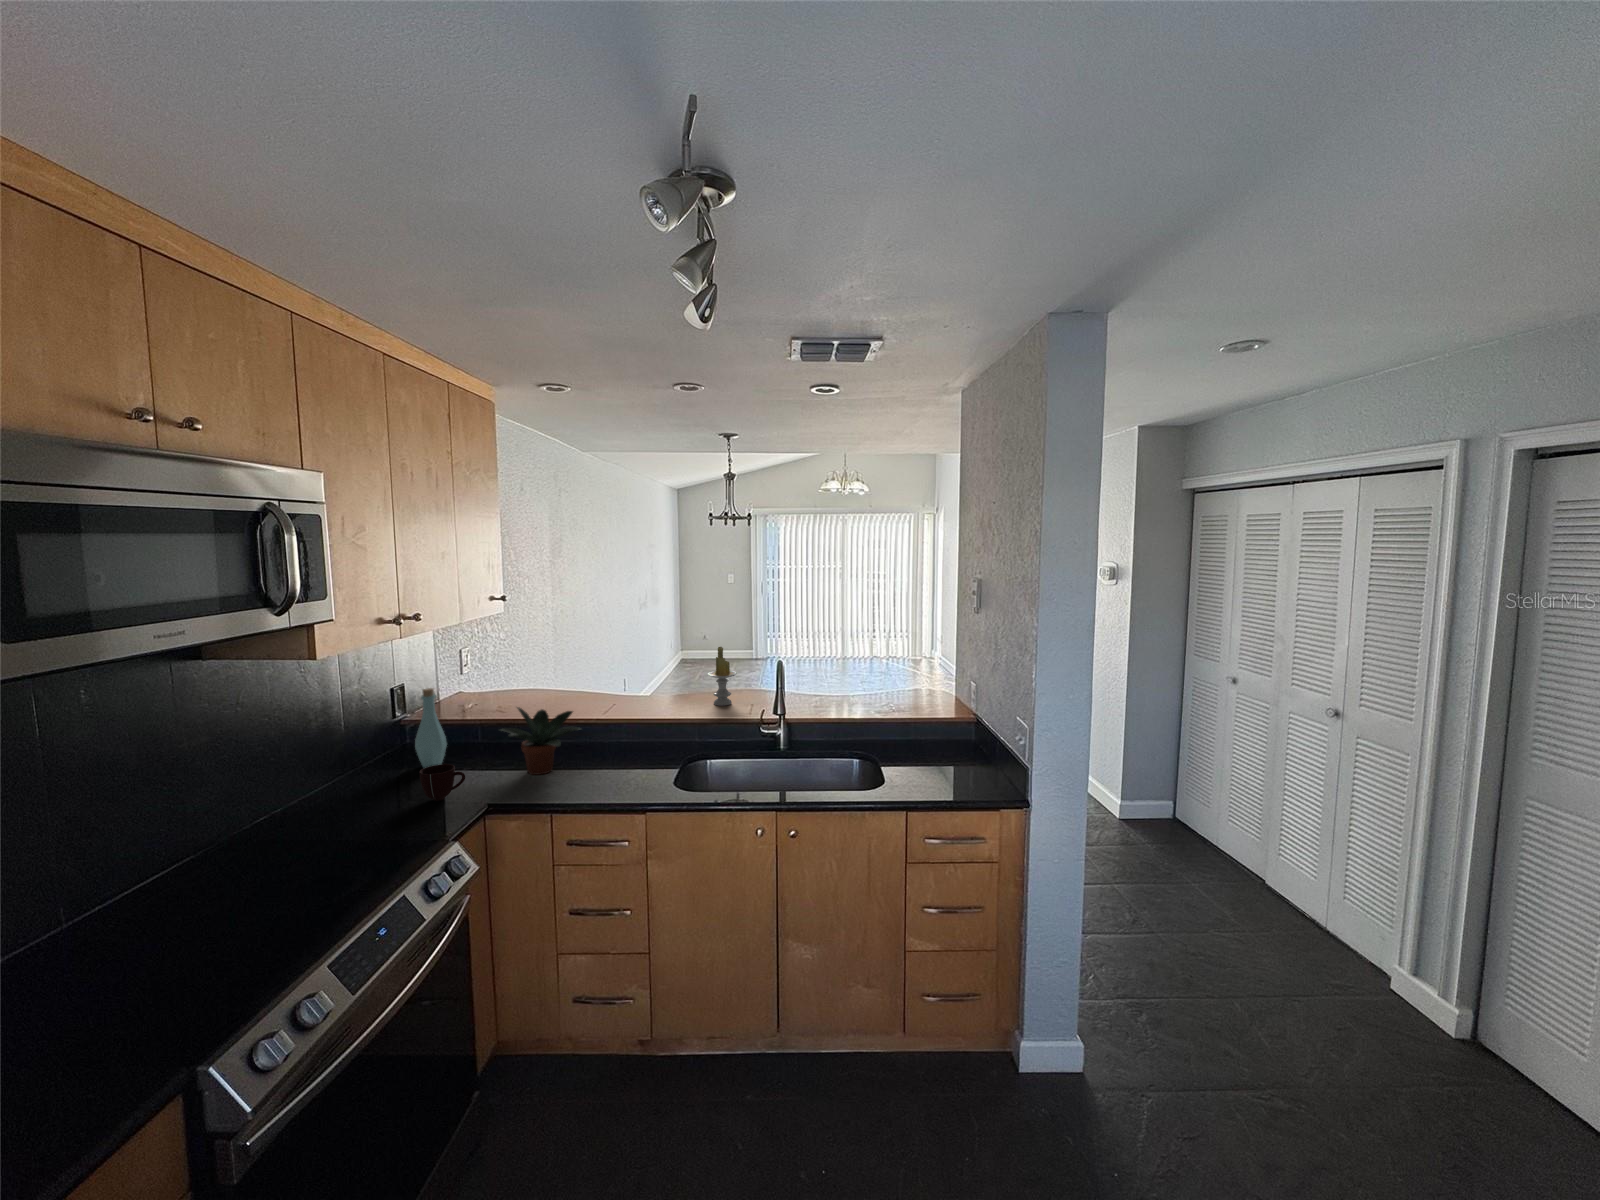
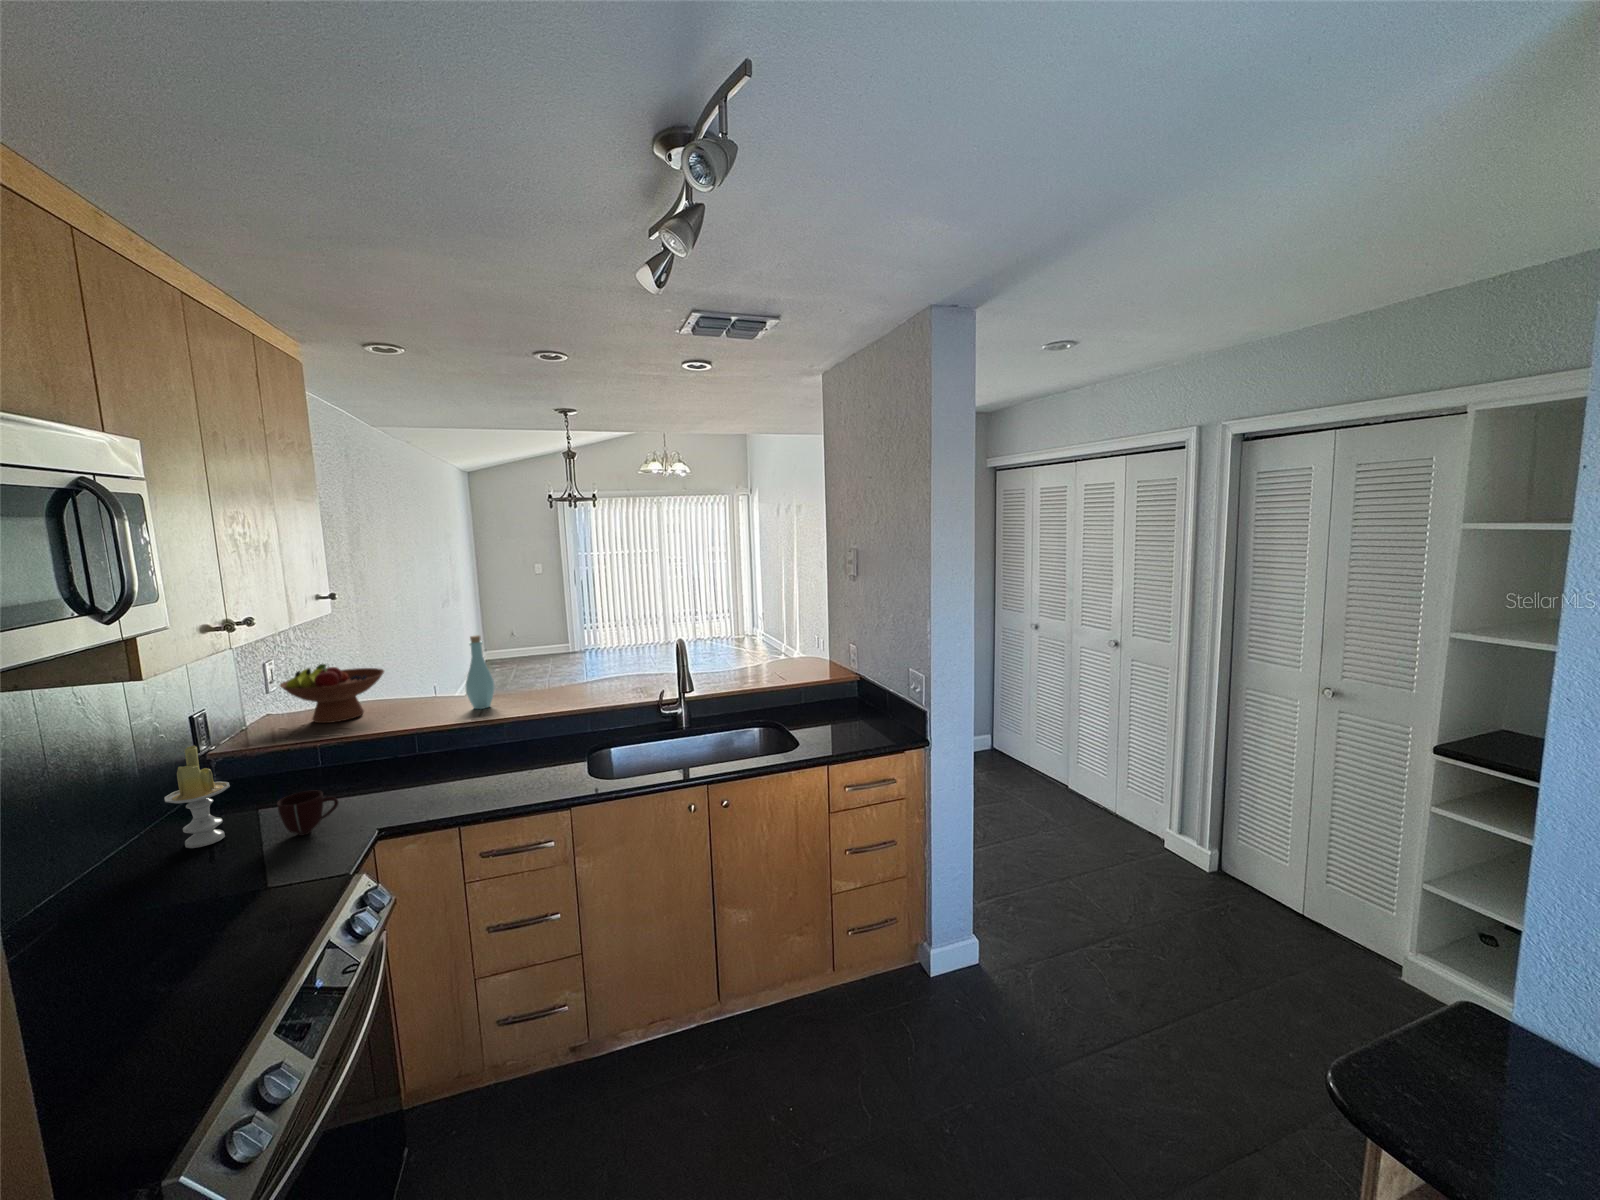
candle: present [708,647,737,706] -> present [164,746,230,848]
fruit bowl: none [459,655,540,706] -> present [280,664,384,723]
bottle: present [415,688,447,768] -> present [466,635,494,709]
potted plant: present [501,707,581,775] -> none [357,714,465,790]

